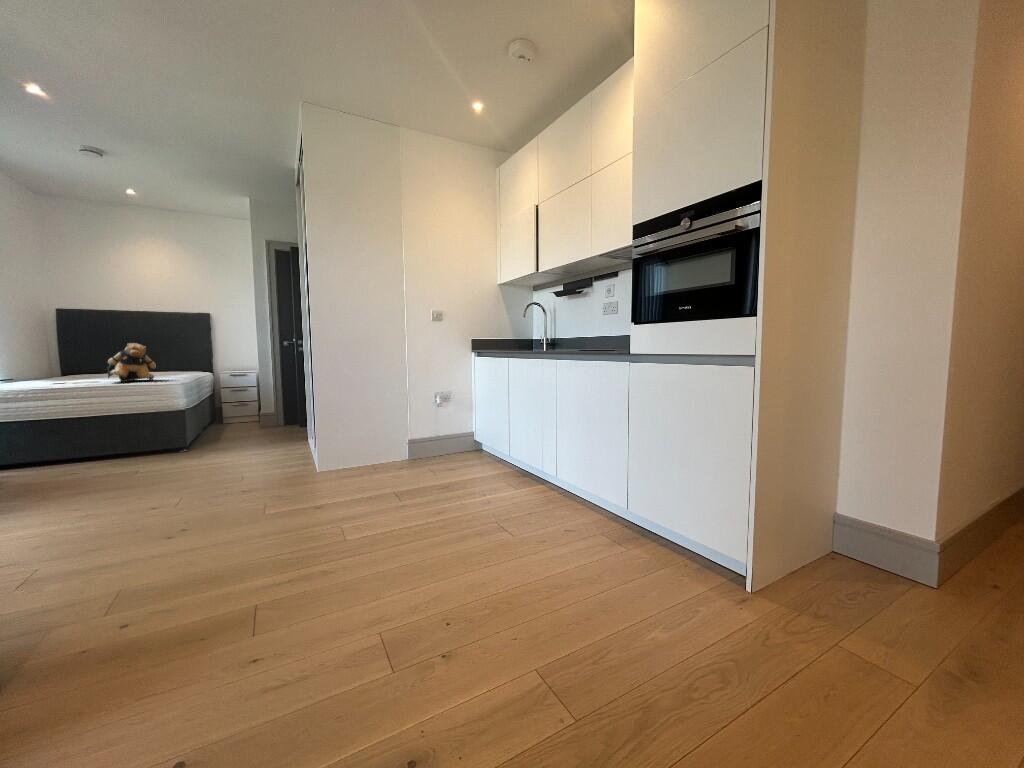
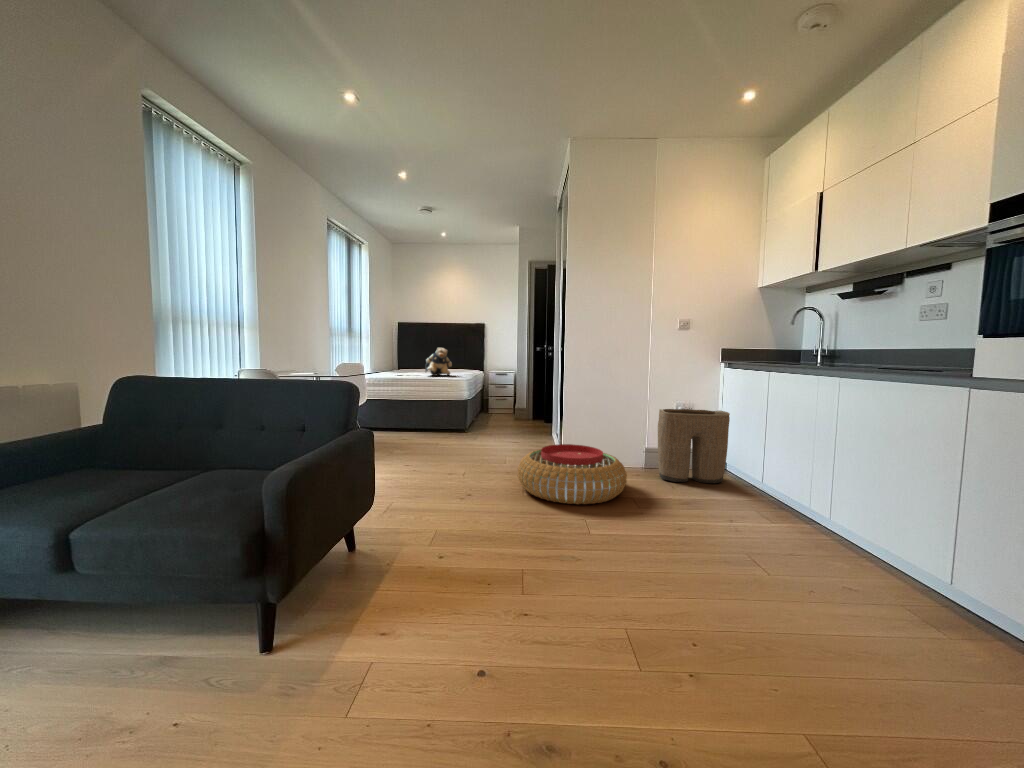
laundry basket: none [420,396,482,468] -> present [658,409,730,483]
pouf: none [256,447,391,518] -> present [518,444,627,504]

